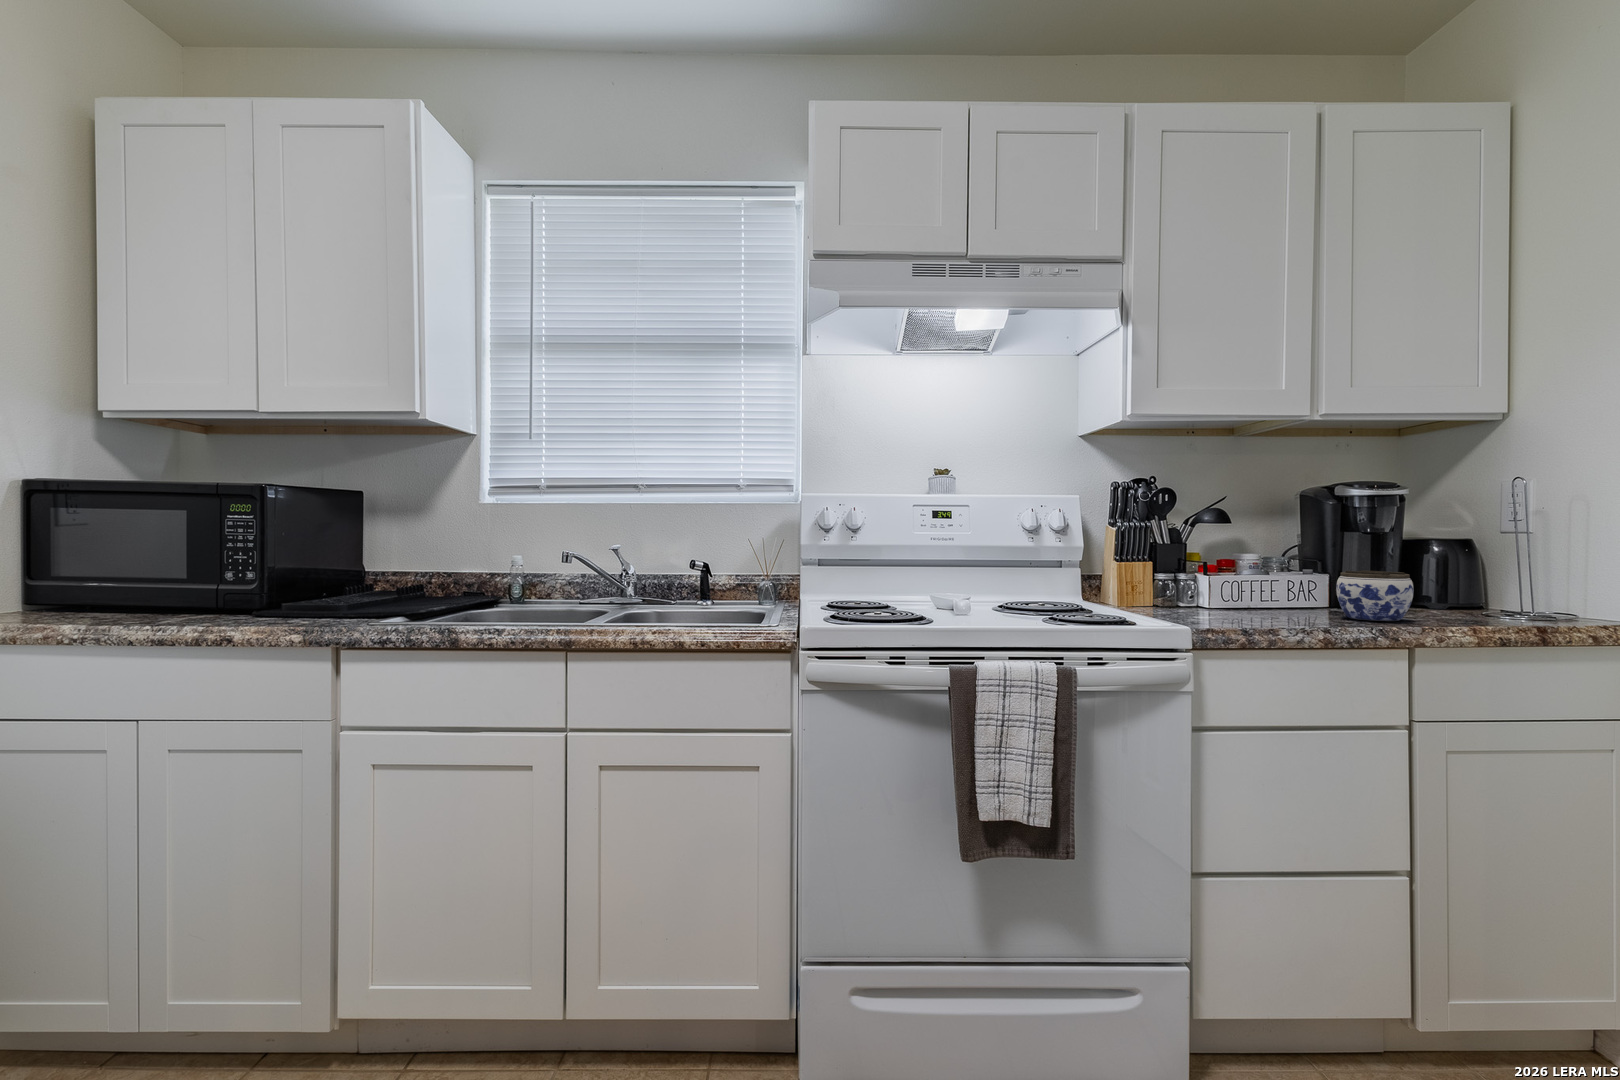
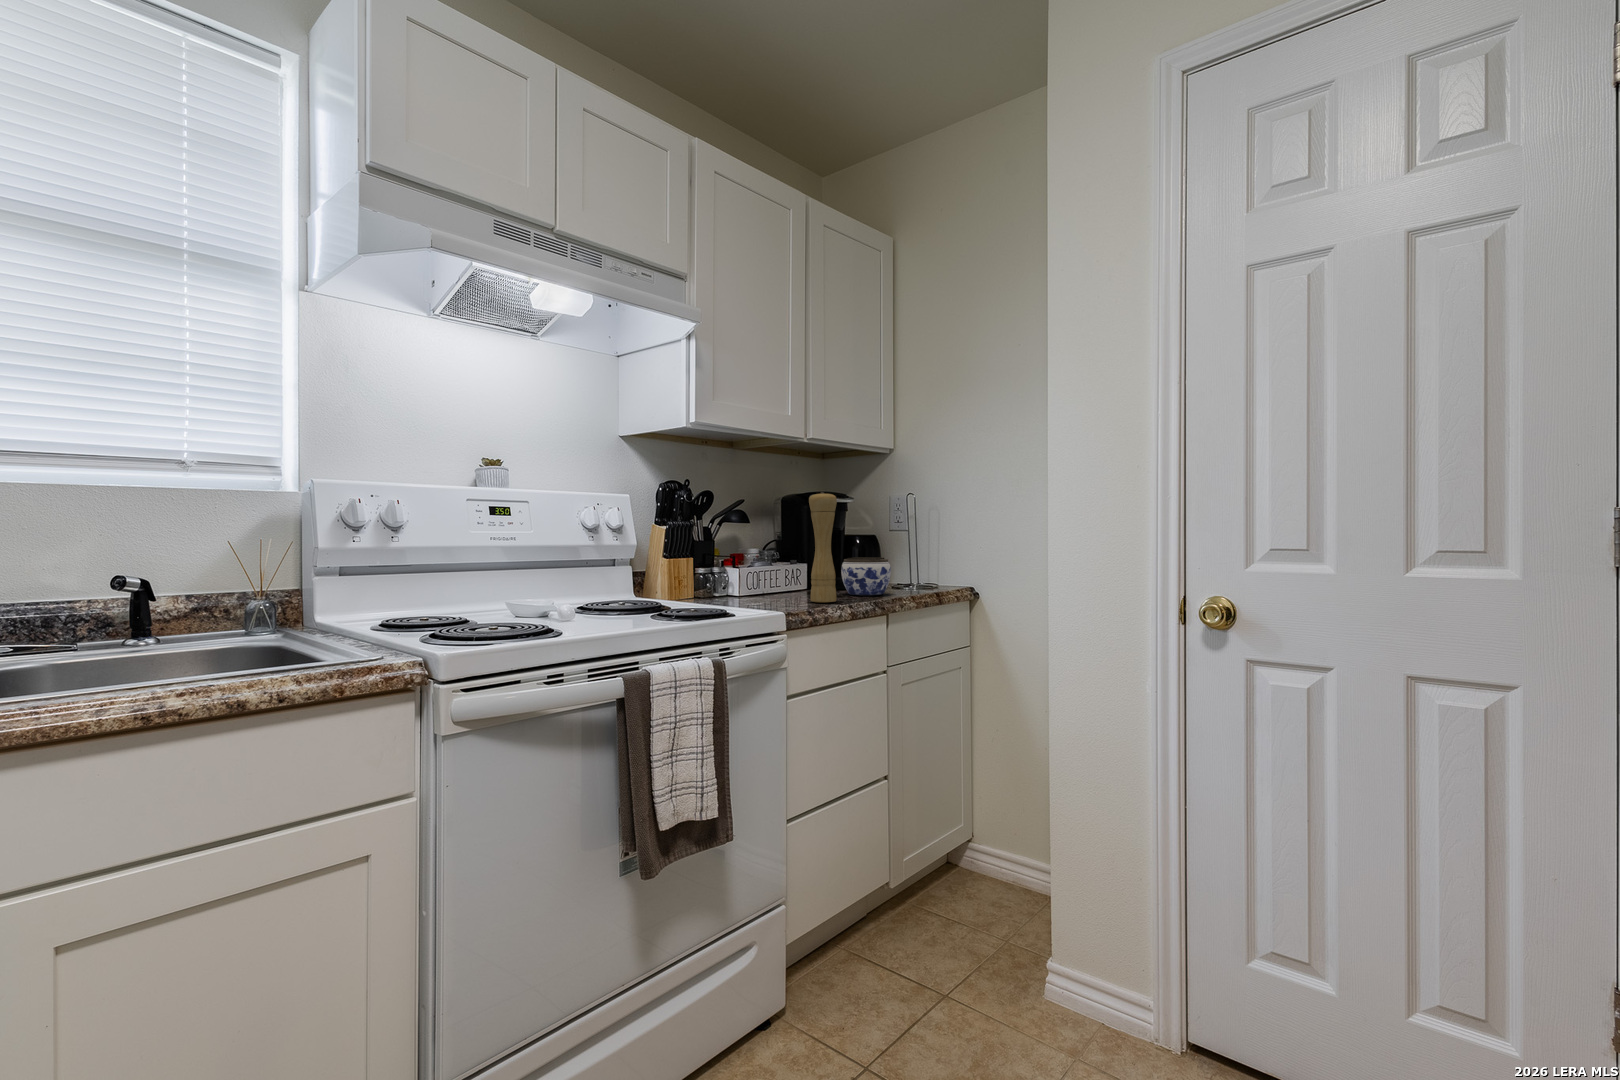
pepper mill: none [1259,490,1298,623] -> present [809,492,837,602]

